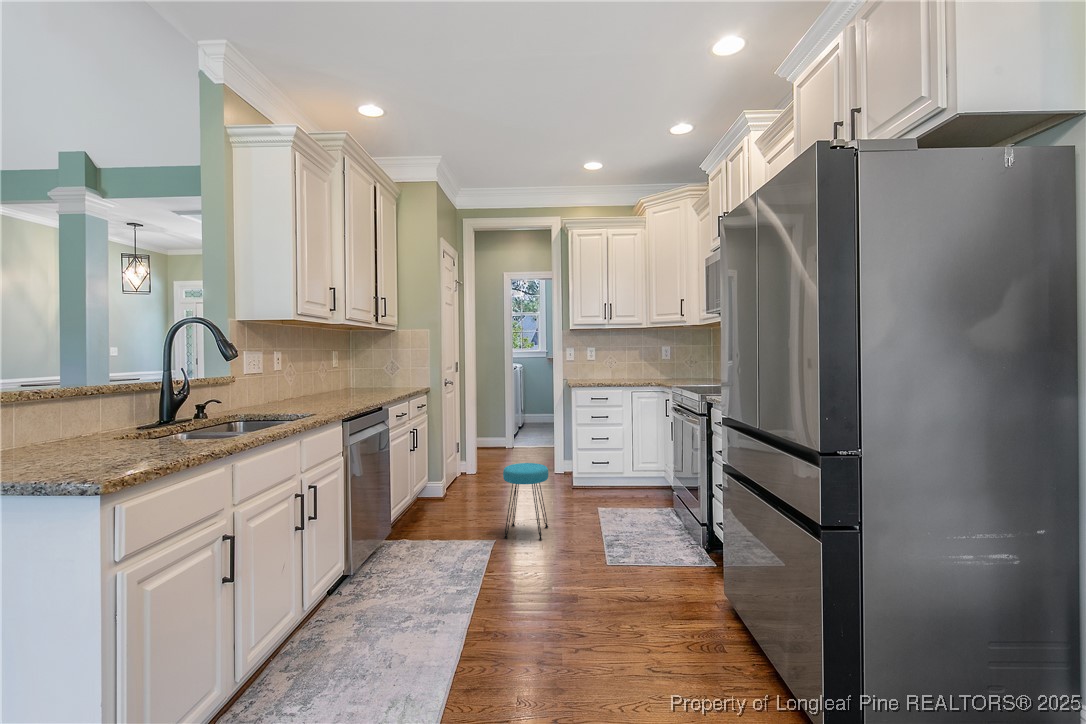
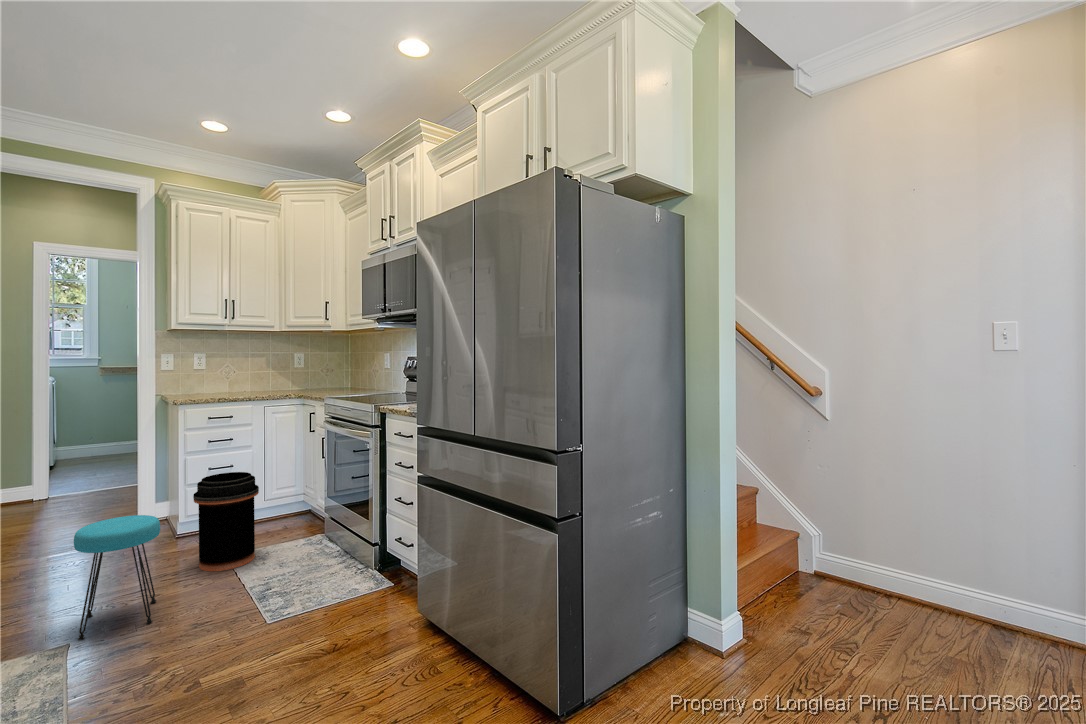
trash can: none [575,443,619,518] -> present [193,472,259,571]

